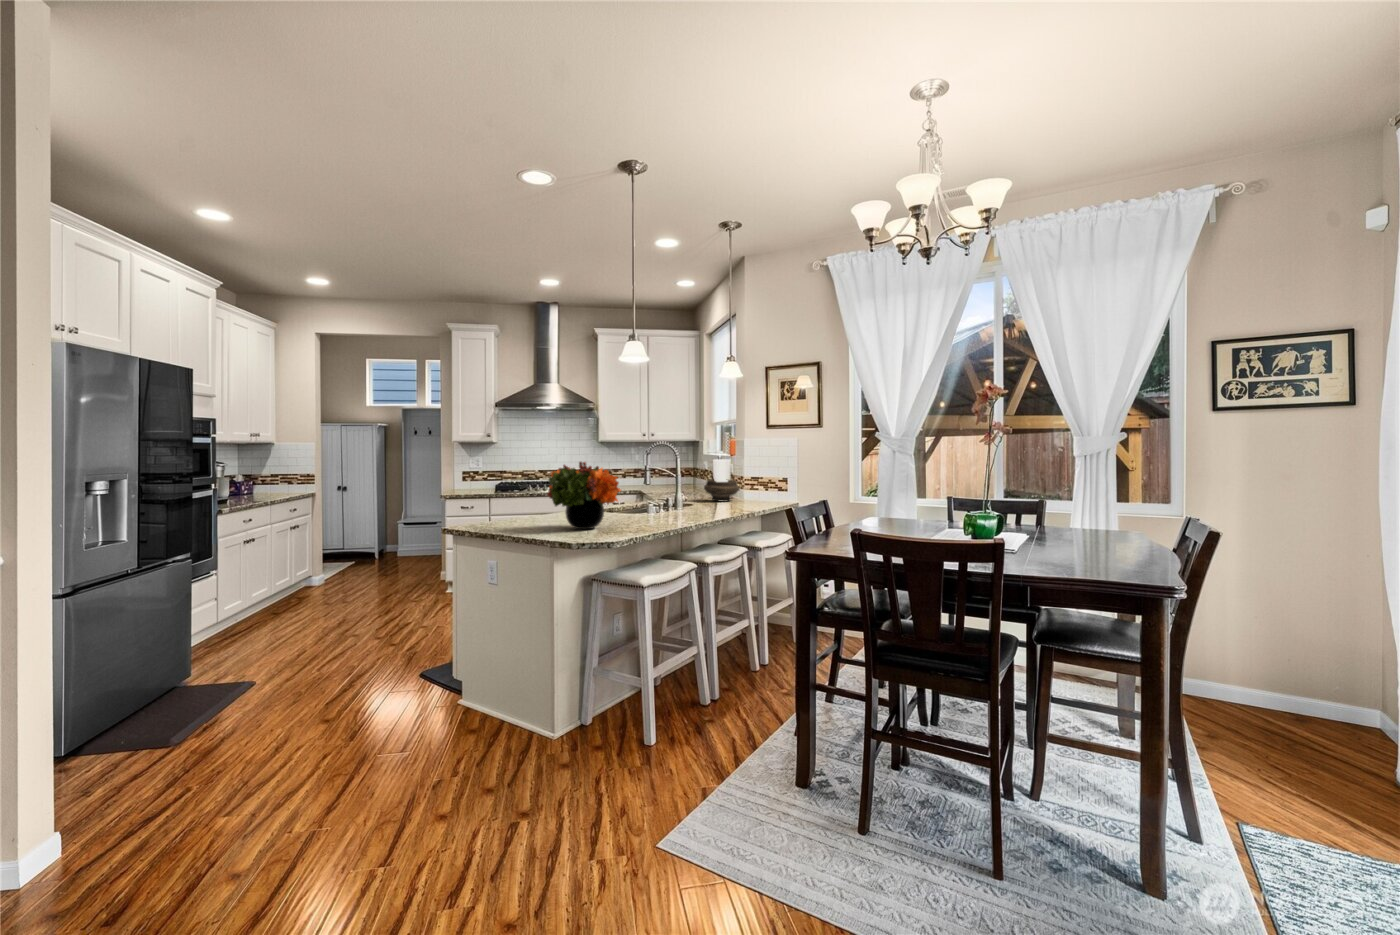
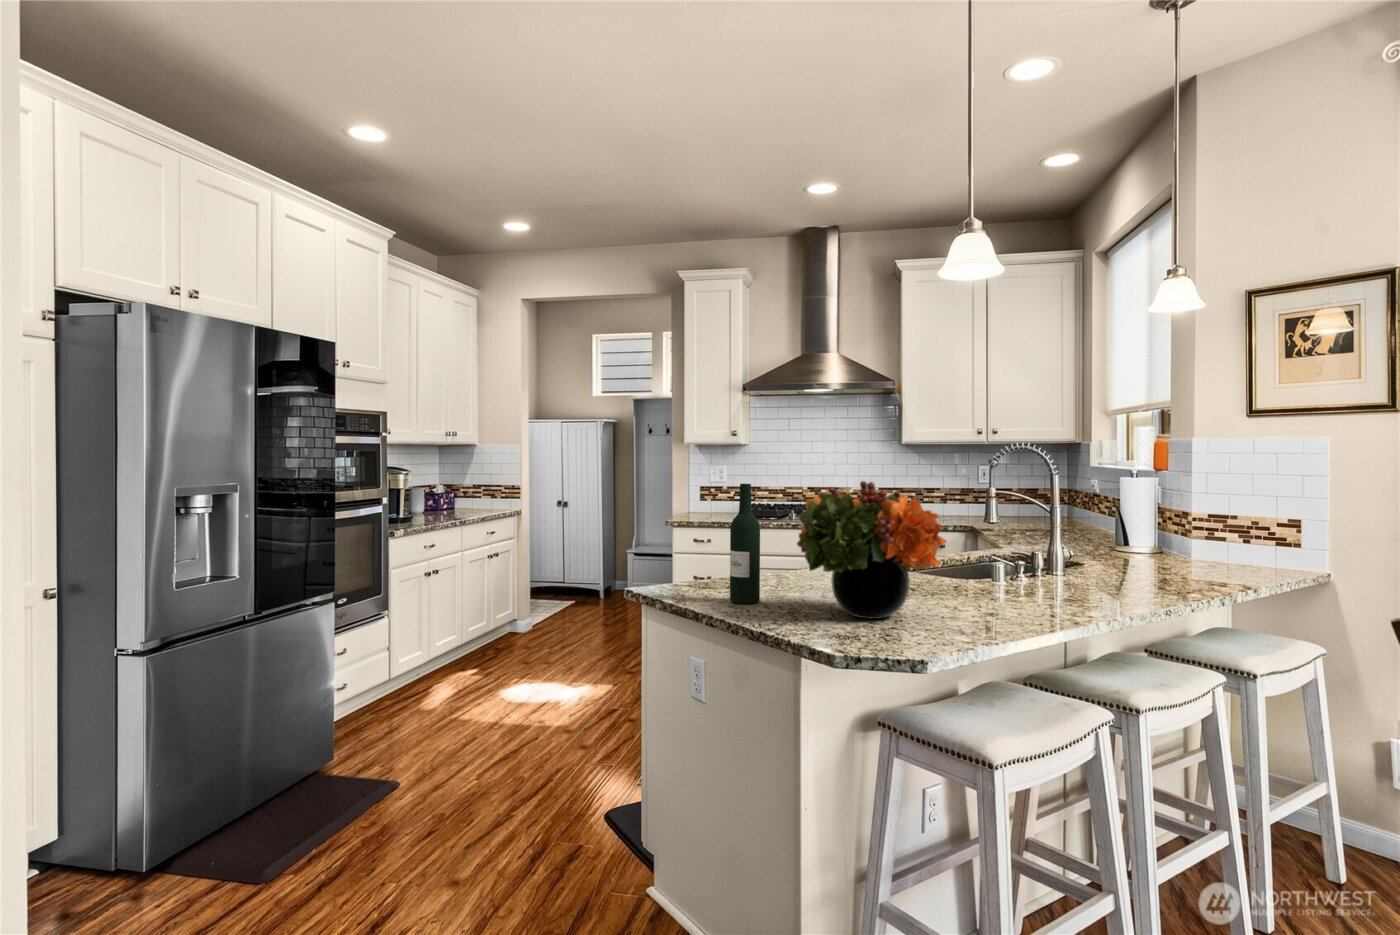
wine bottle: none [509,464,526,529] -> present [730,484,760,604]
bowl: present [704,479,740,502] -> none [1105,515,1186,560]

